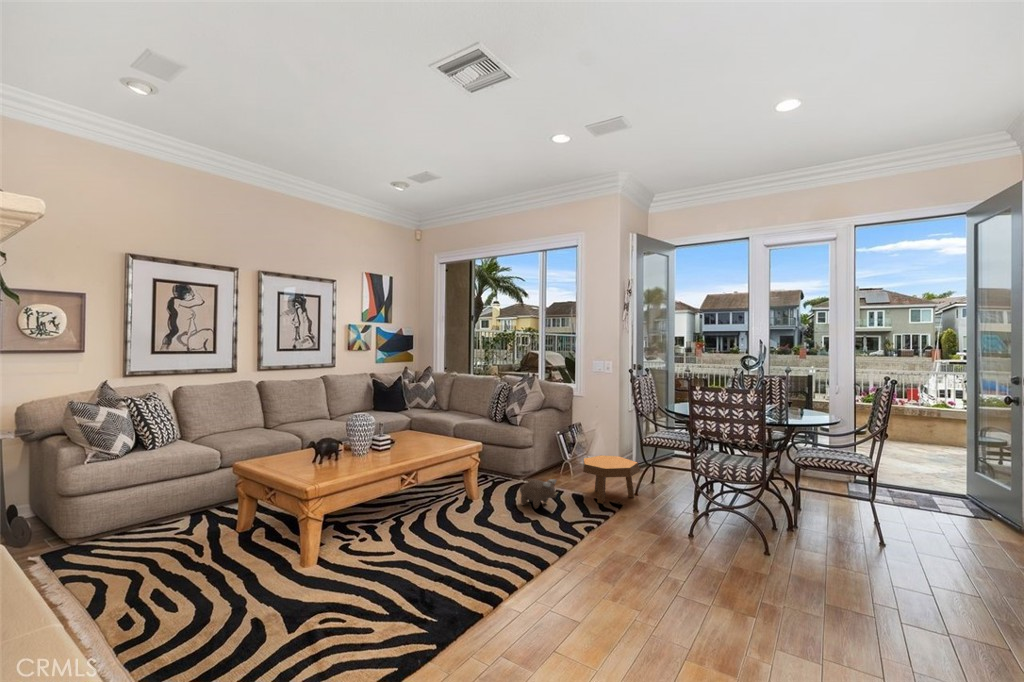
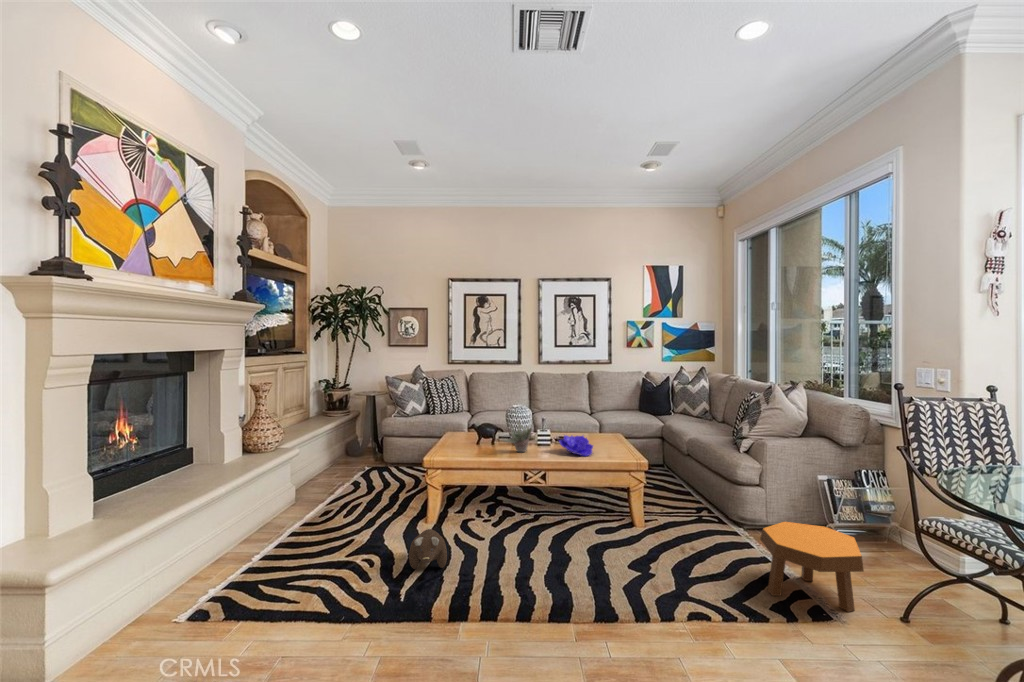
succulent plant: none [375,417,401,455] -> present [503,422,532,453]
decorative bowl: none [415,428,449,446] -> present [559,436,593,456]
plush toy: present [520,479,557,509] -> present [409,529,447,569]

